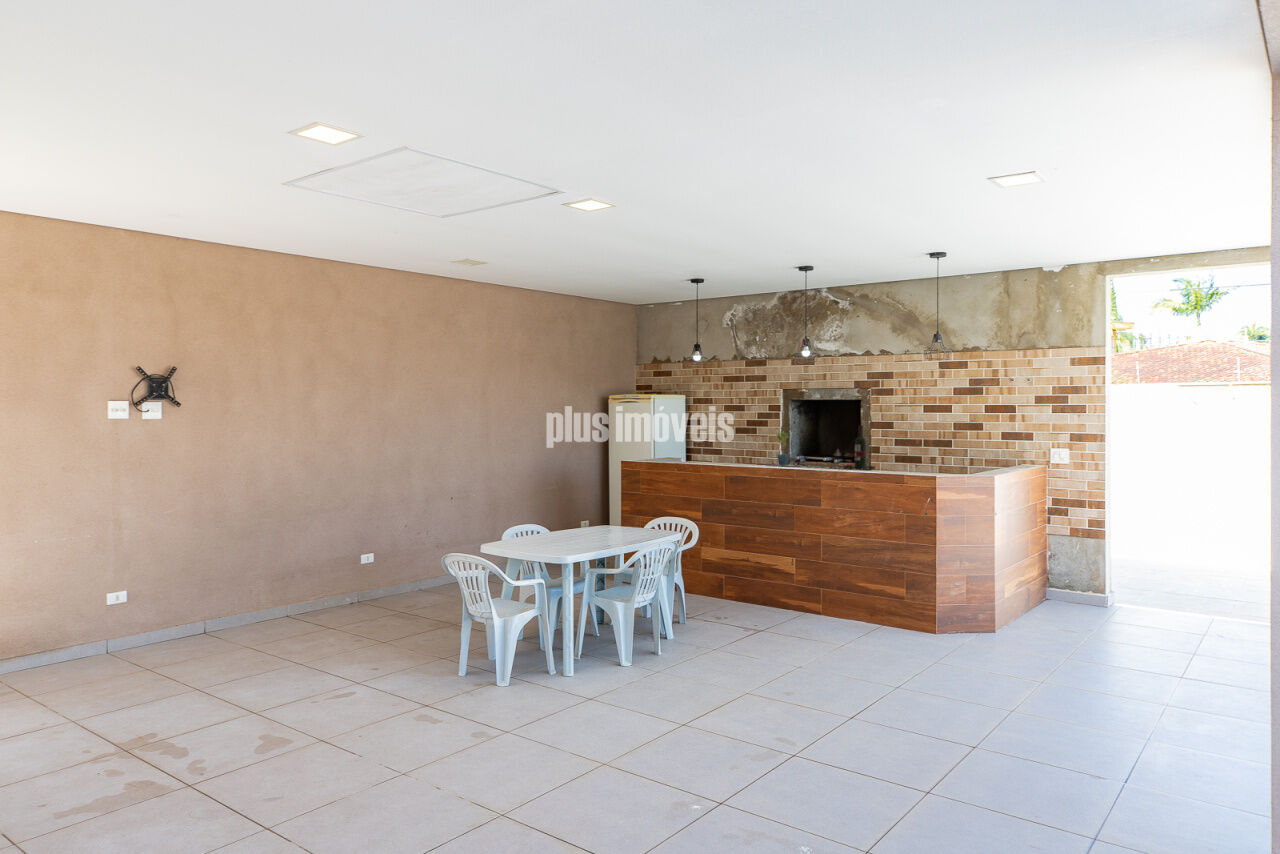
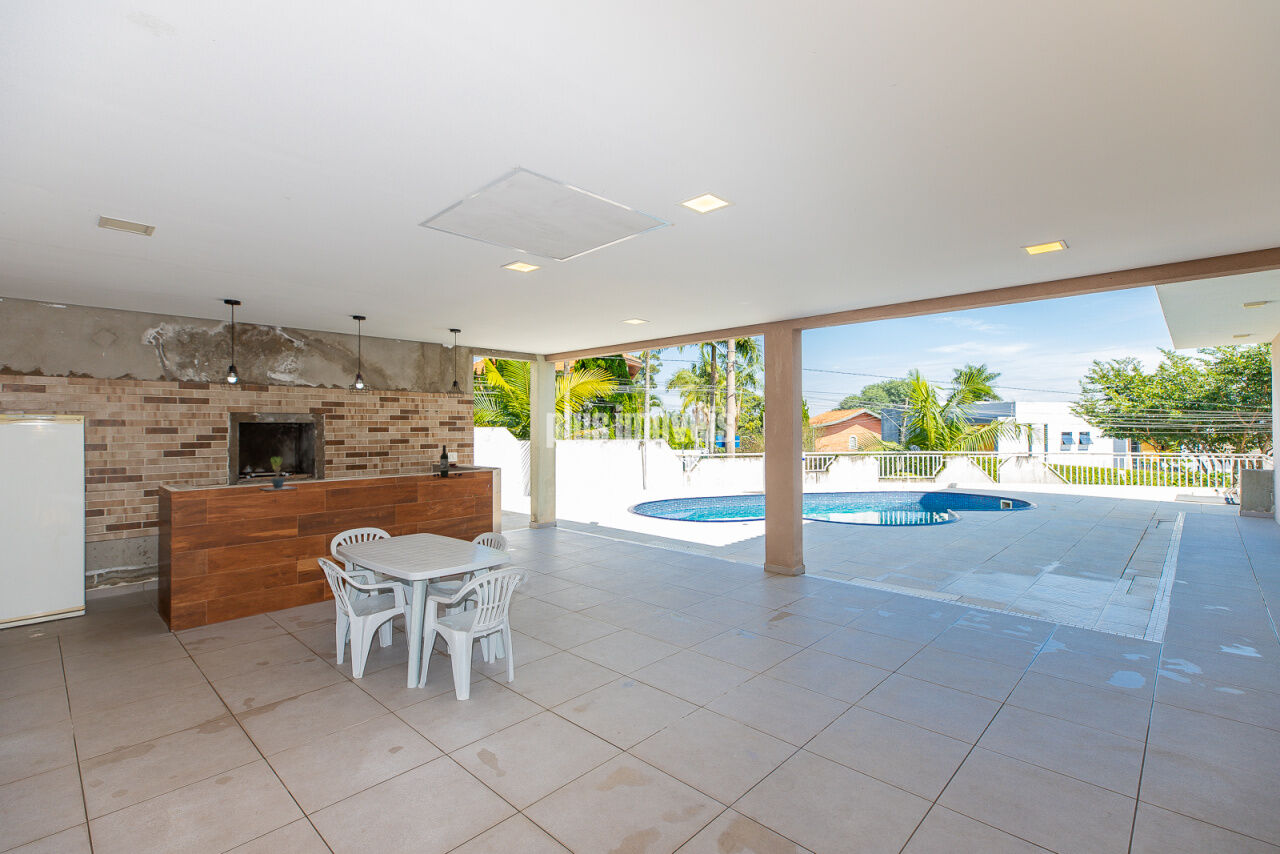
potted plant: present [777,431,793,466] -> present [262,457,293,490]

